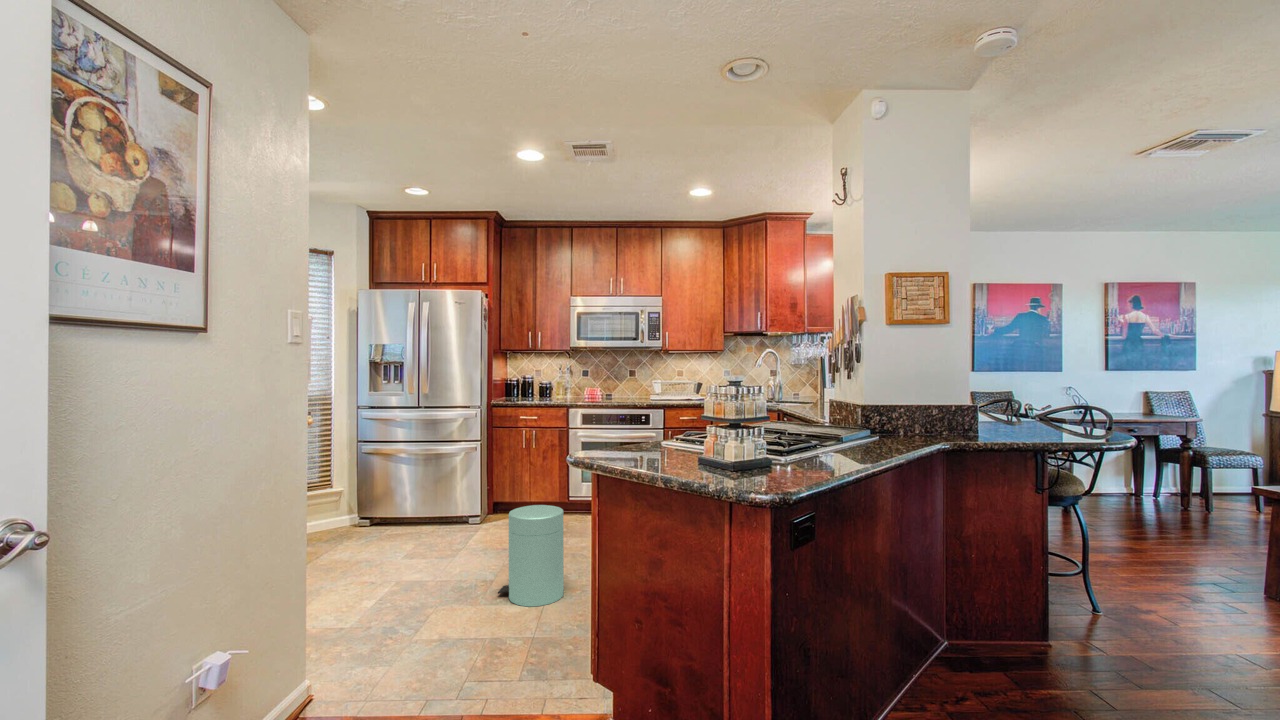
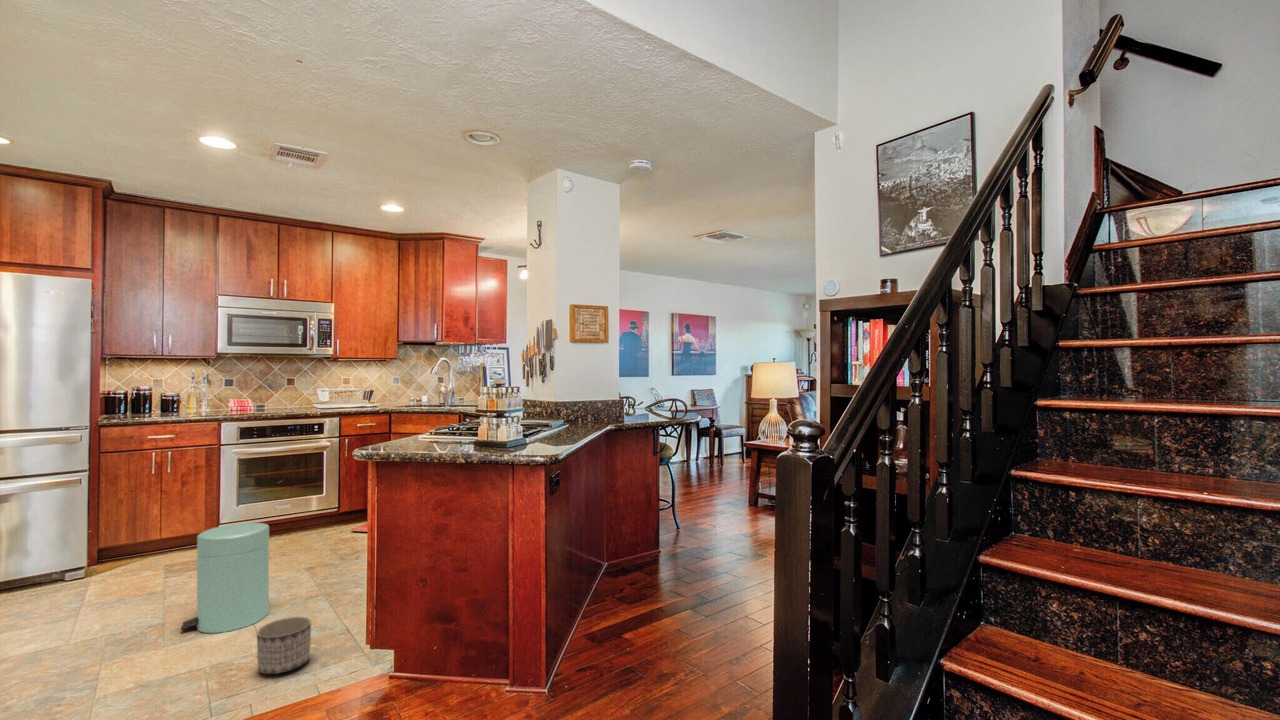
planter: none [515,613,563,672] -> present [257,616,311,674]

